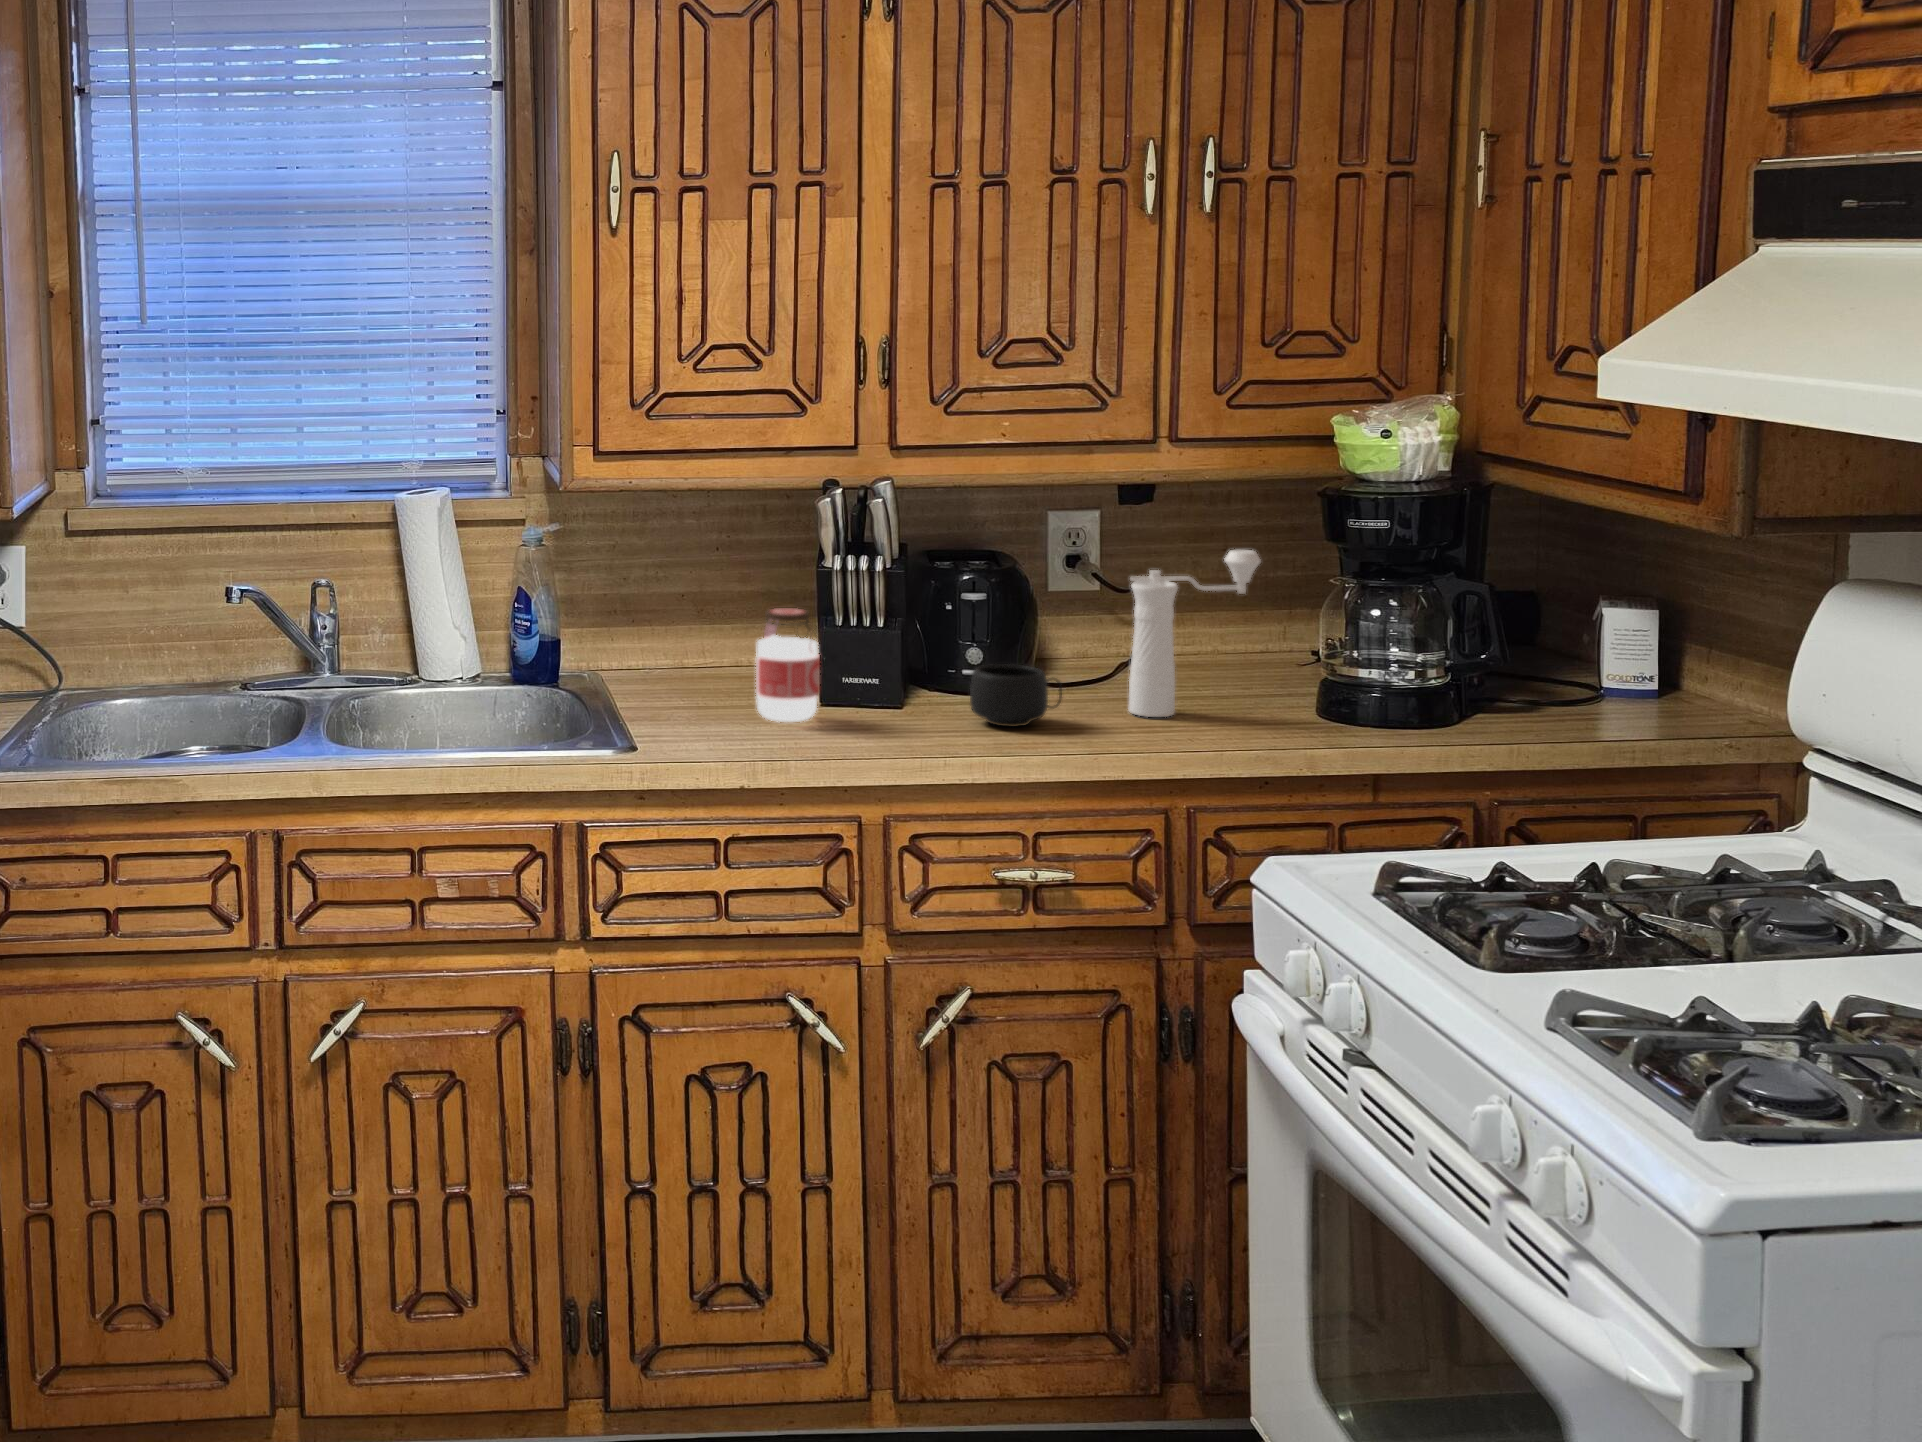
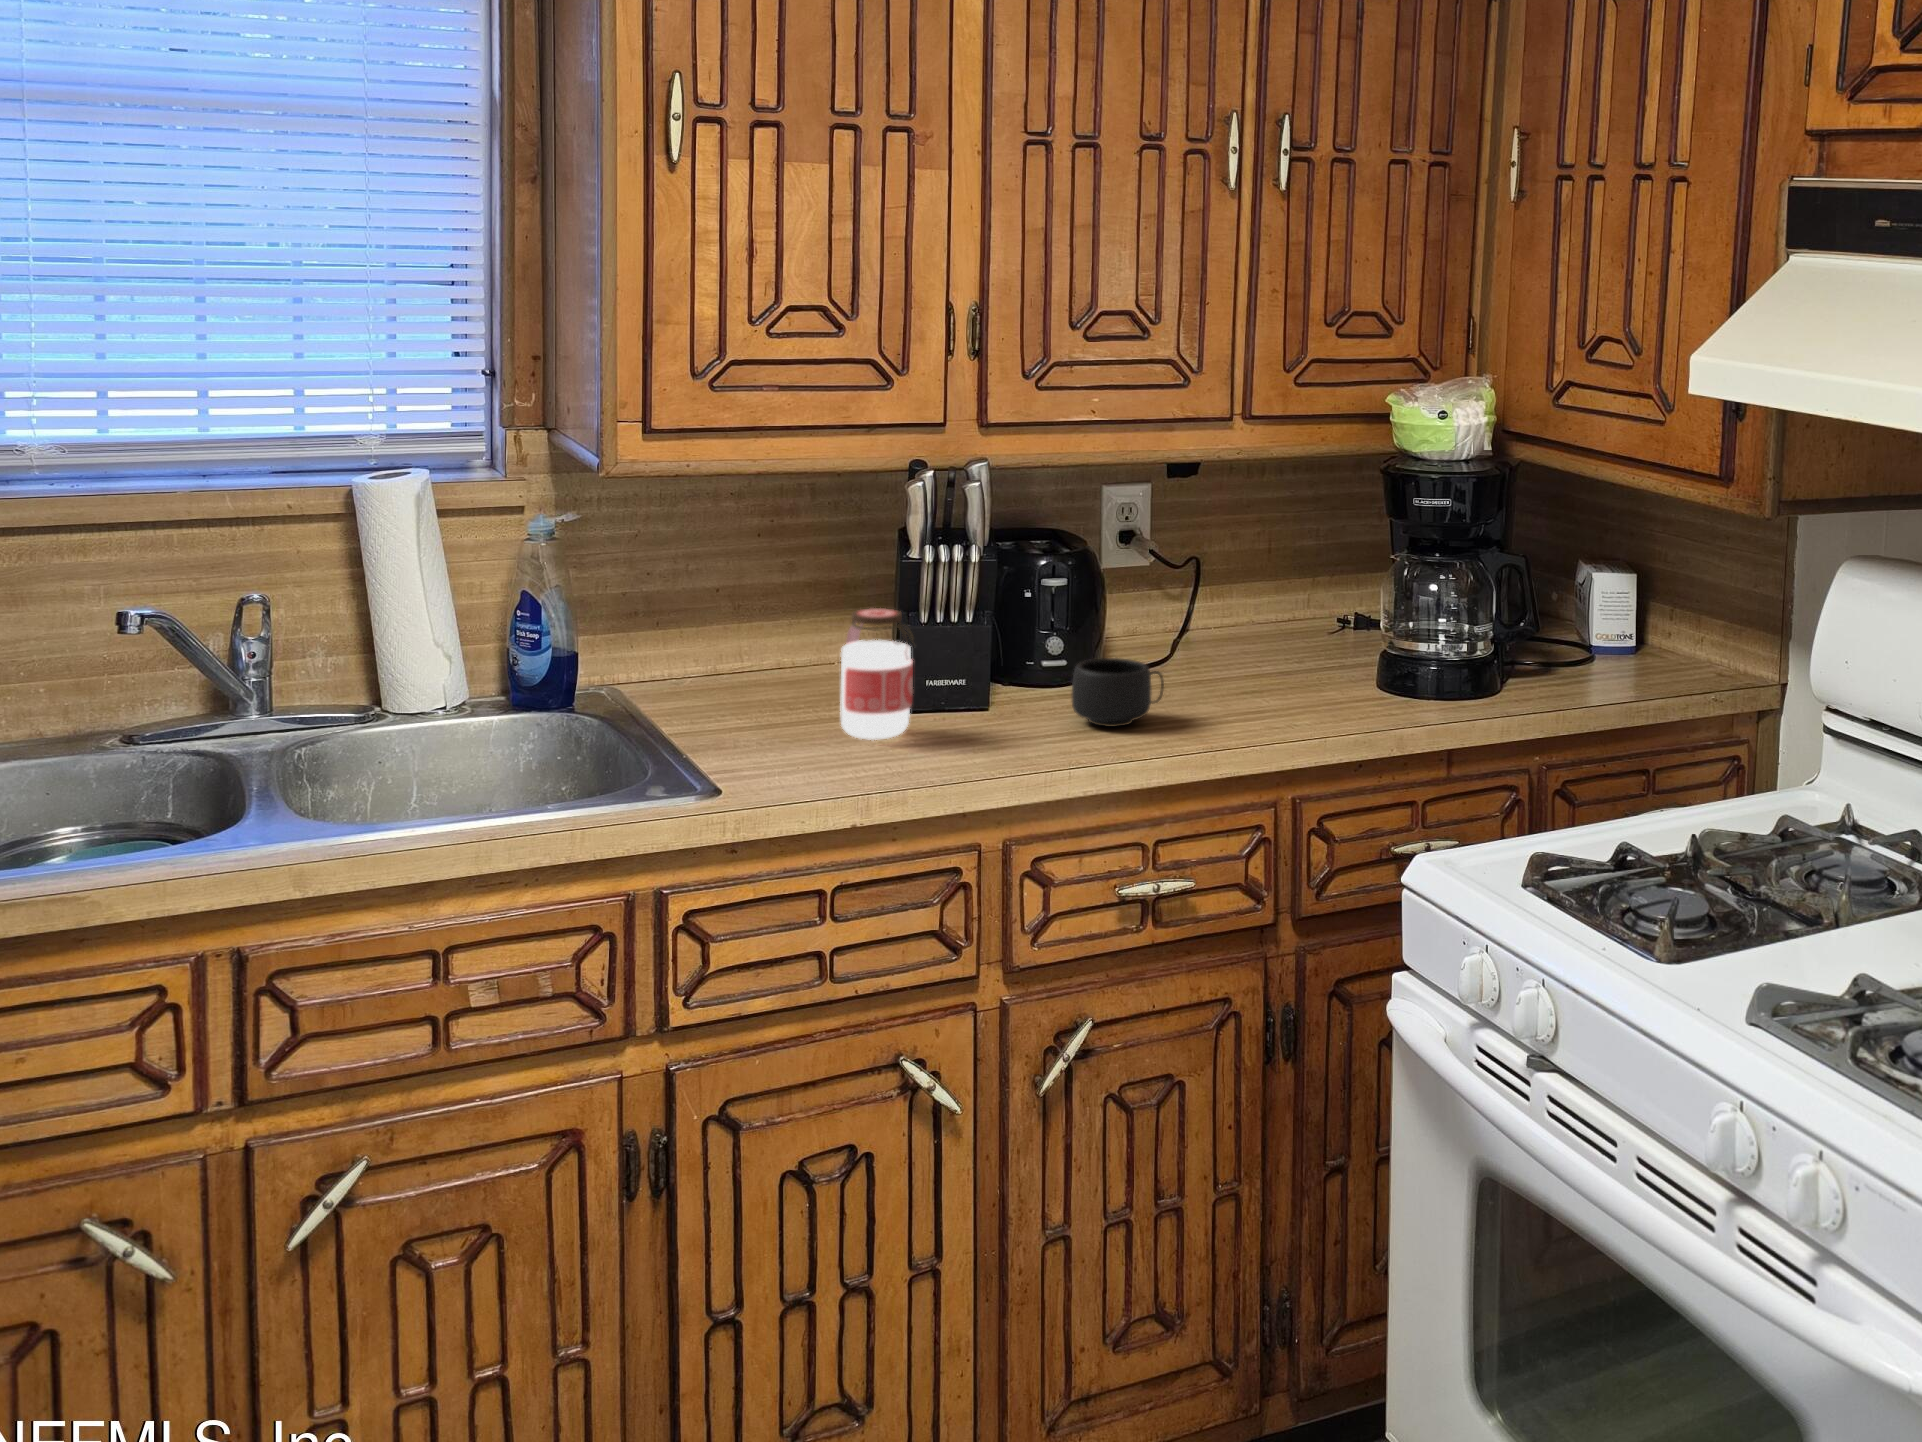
pepper mill: present [1129,550,1261,717] -> none [1219,529,1341,704]

